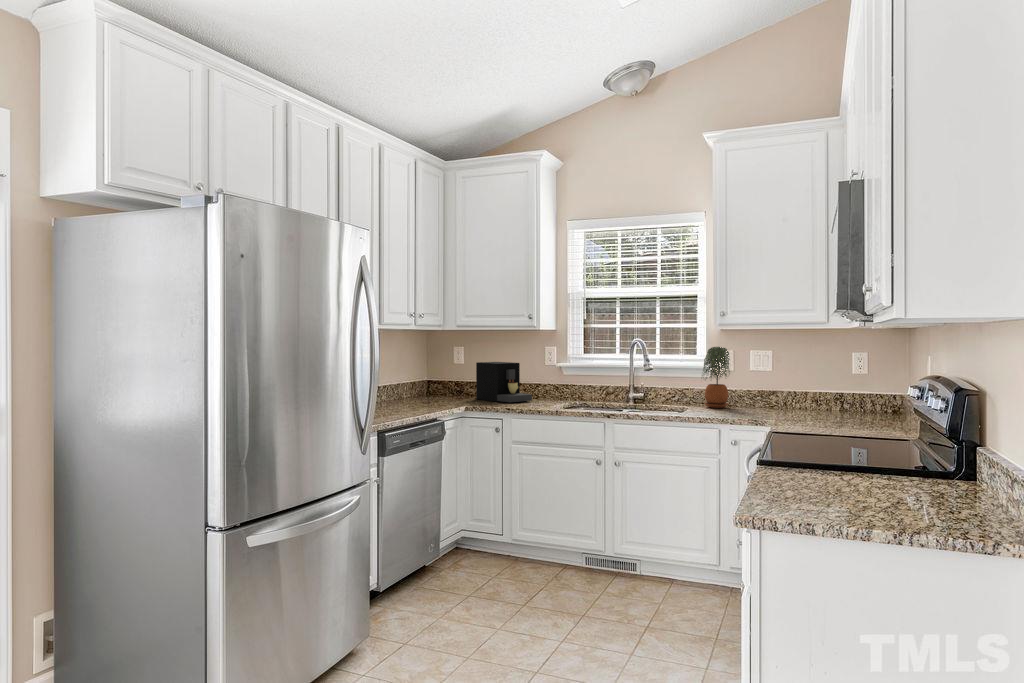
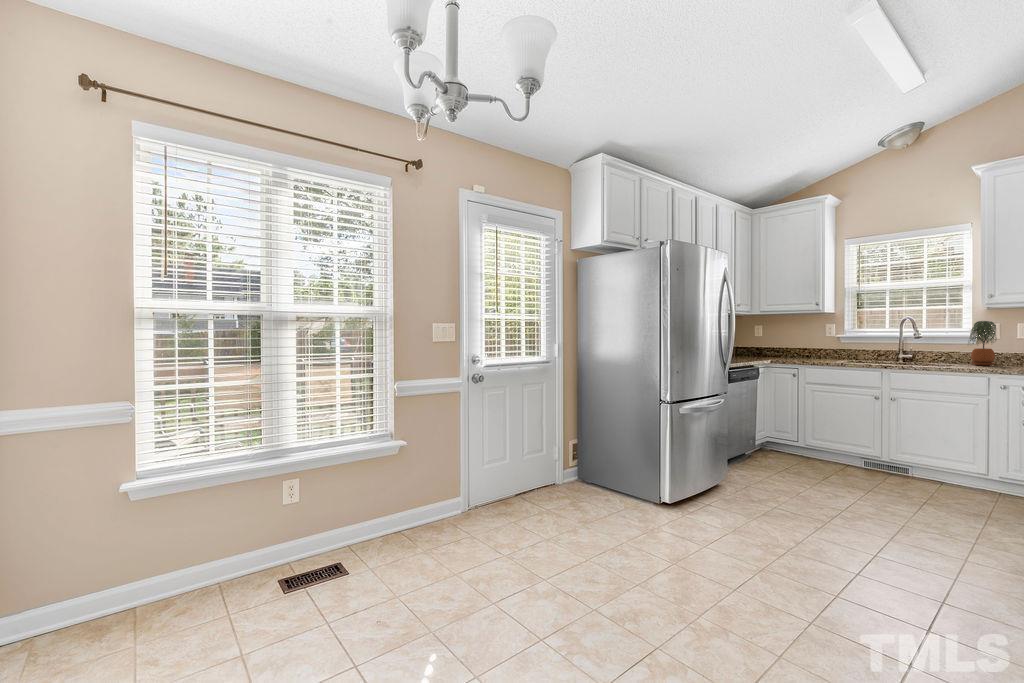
coffee maker: present [476,362,532,402] -> none [773,335,817,360]

